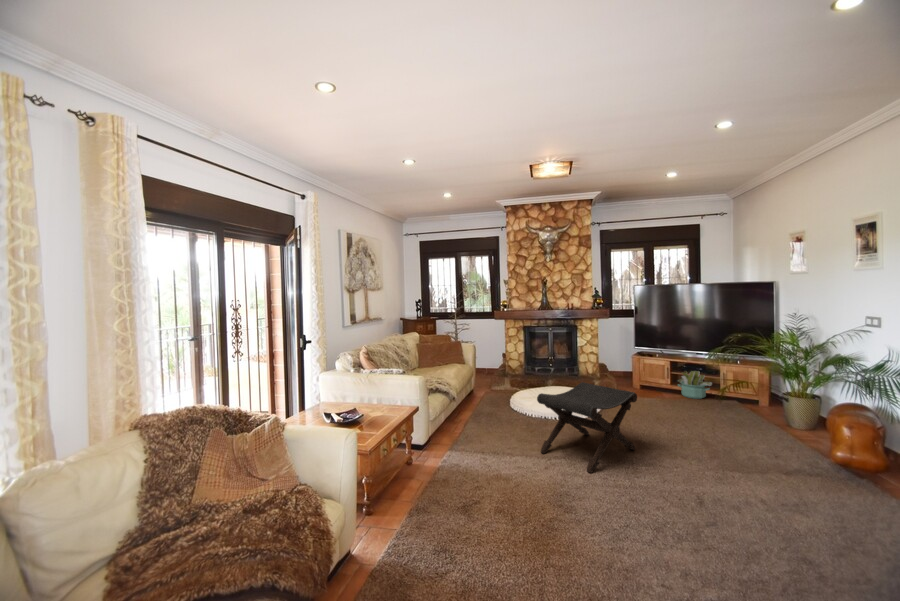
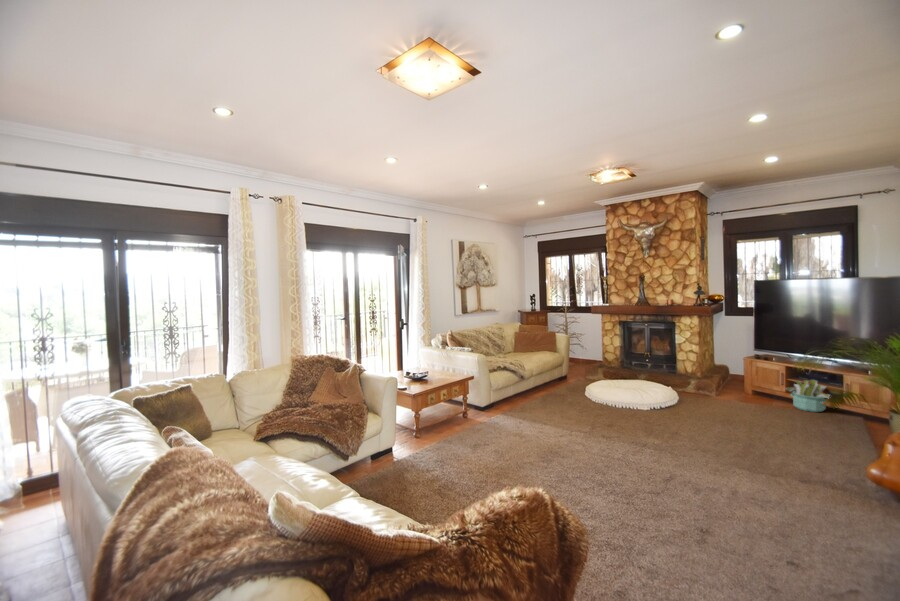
footstool: present [537,382,637,473] -> none [565,373,660,444]

